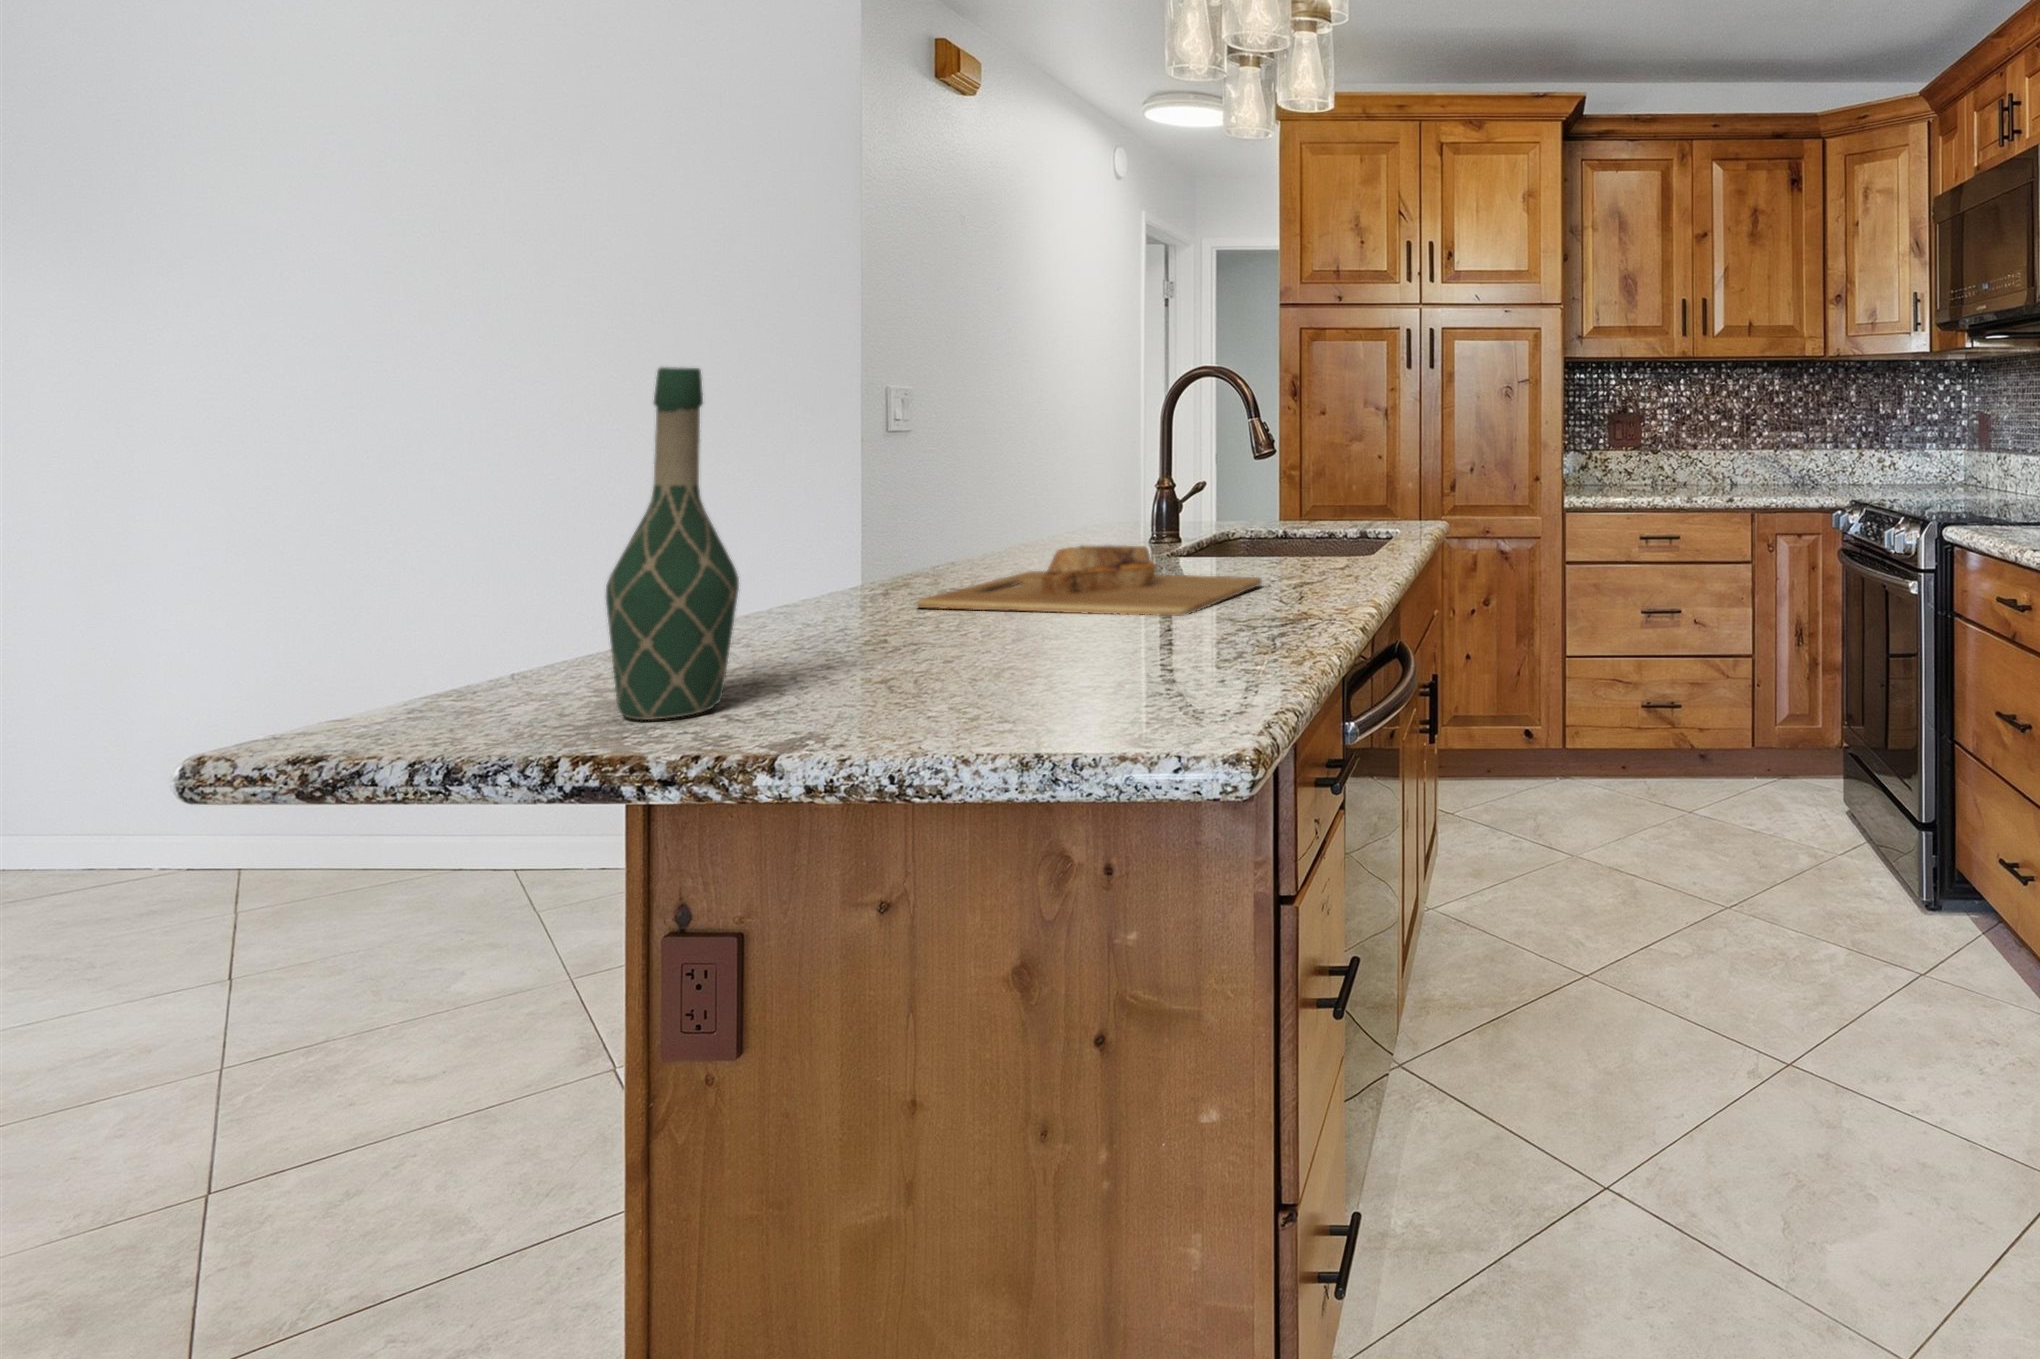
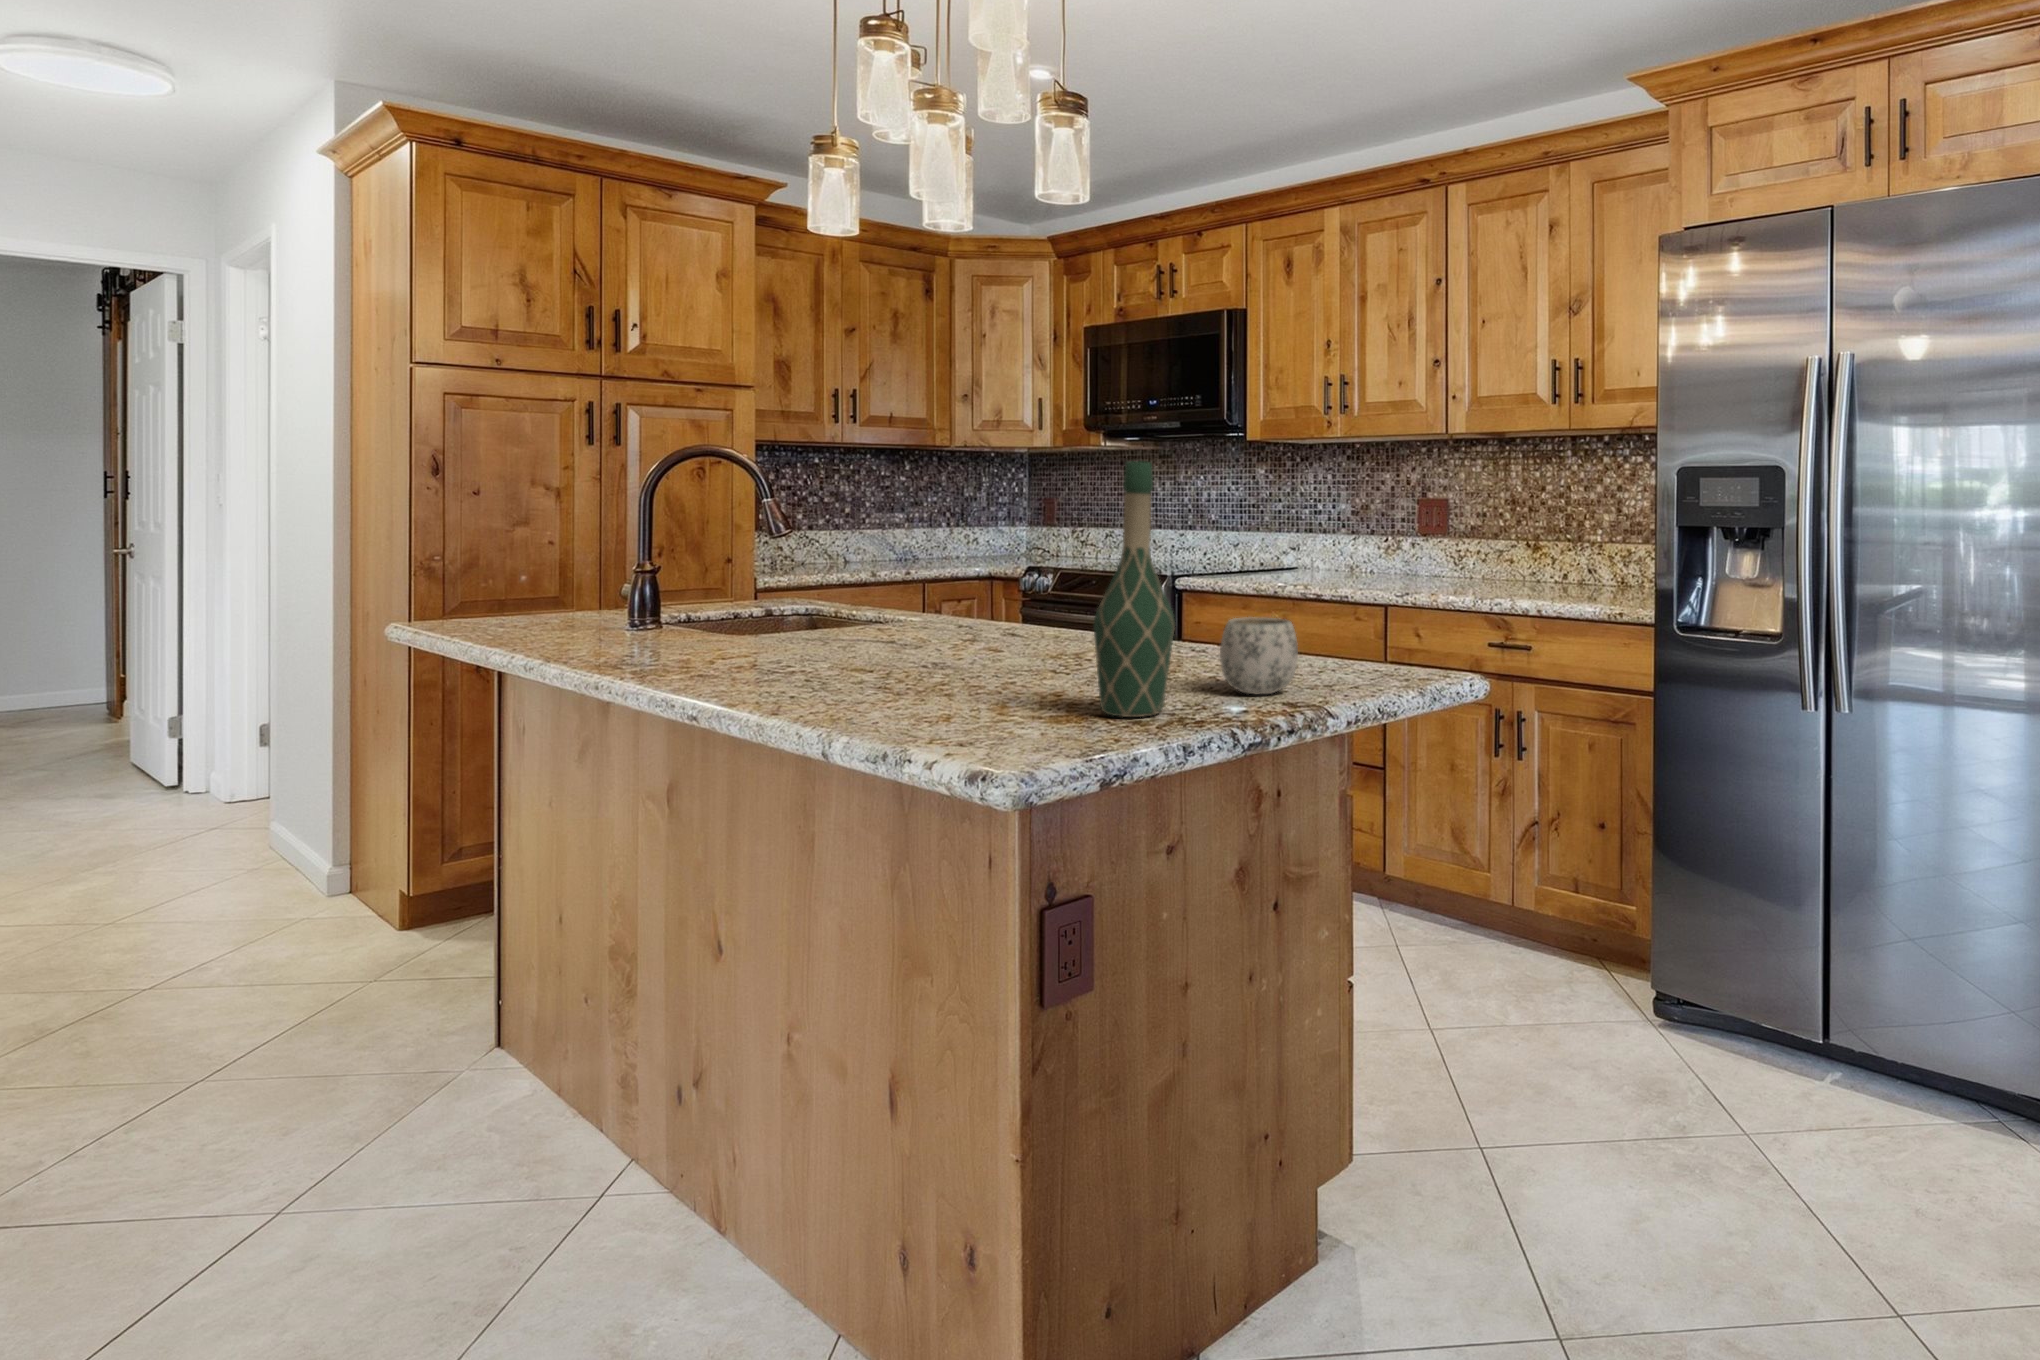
cutting board: present [917,545,1262,616] -> none [753,609,1050,674]
mug: none [862,594,1024,716] -> present [1220,617,1298,694]

